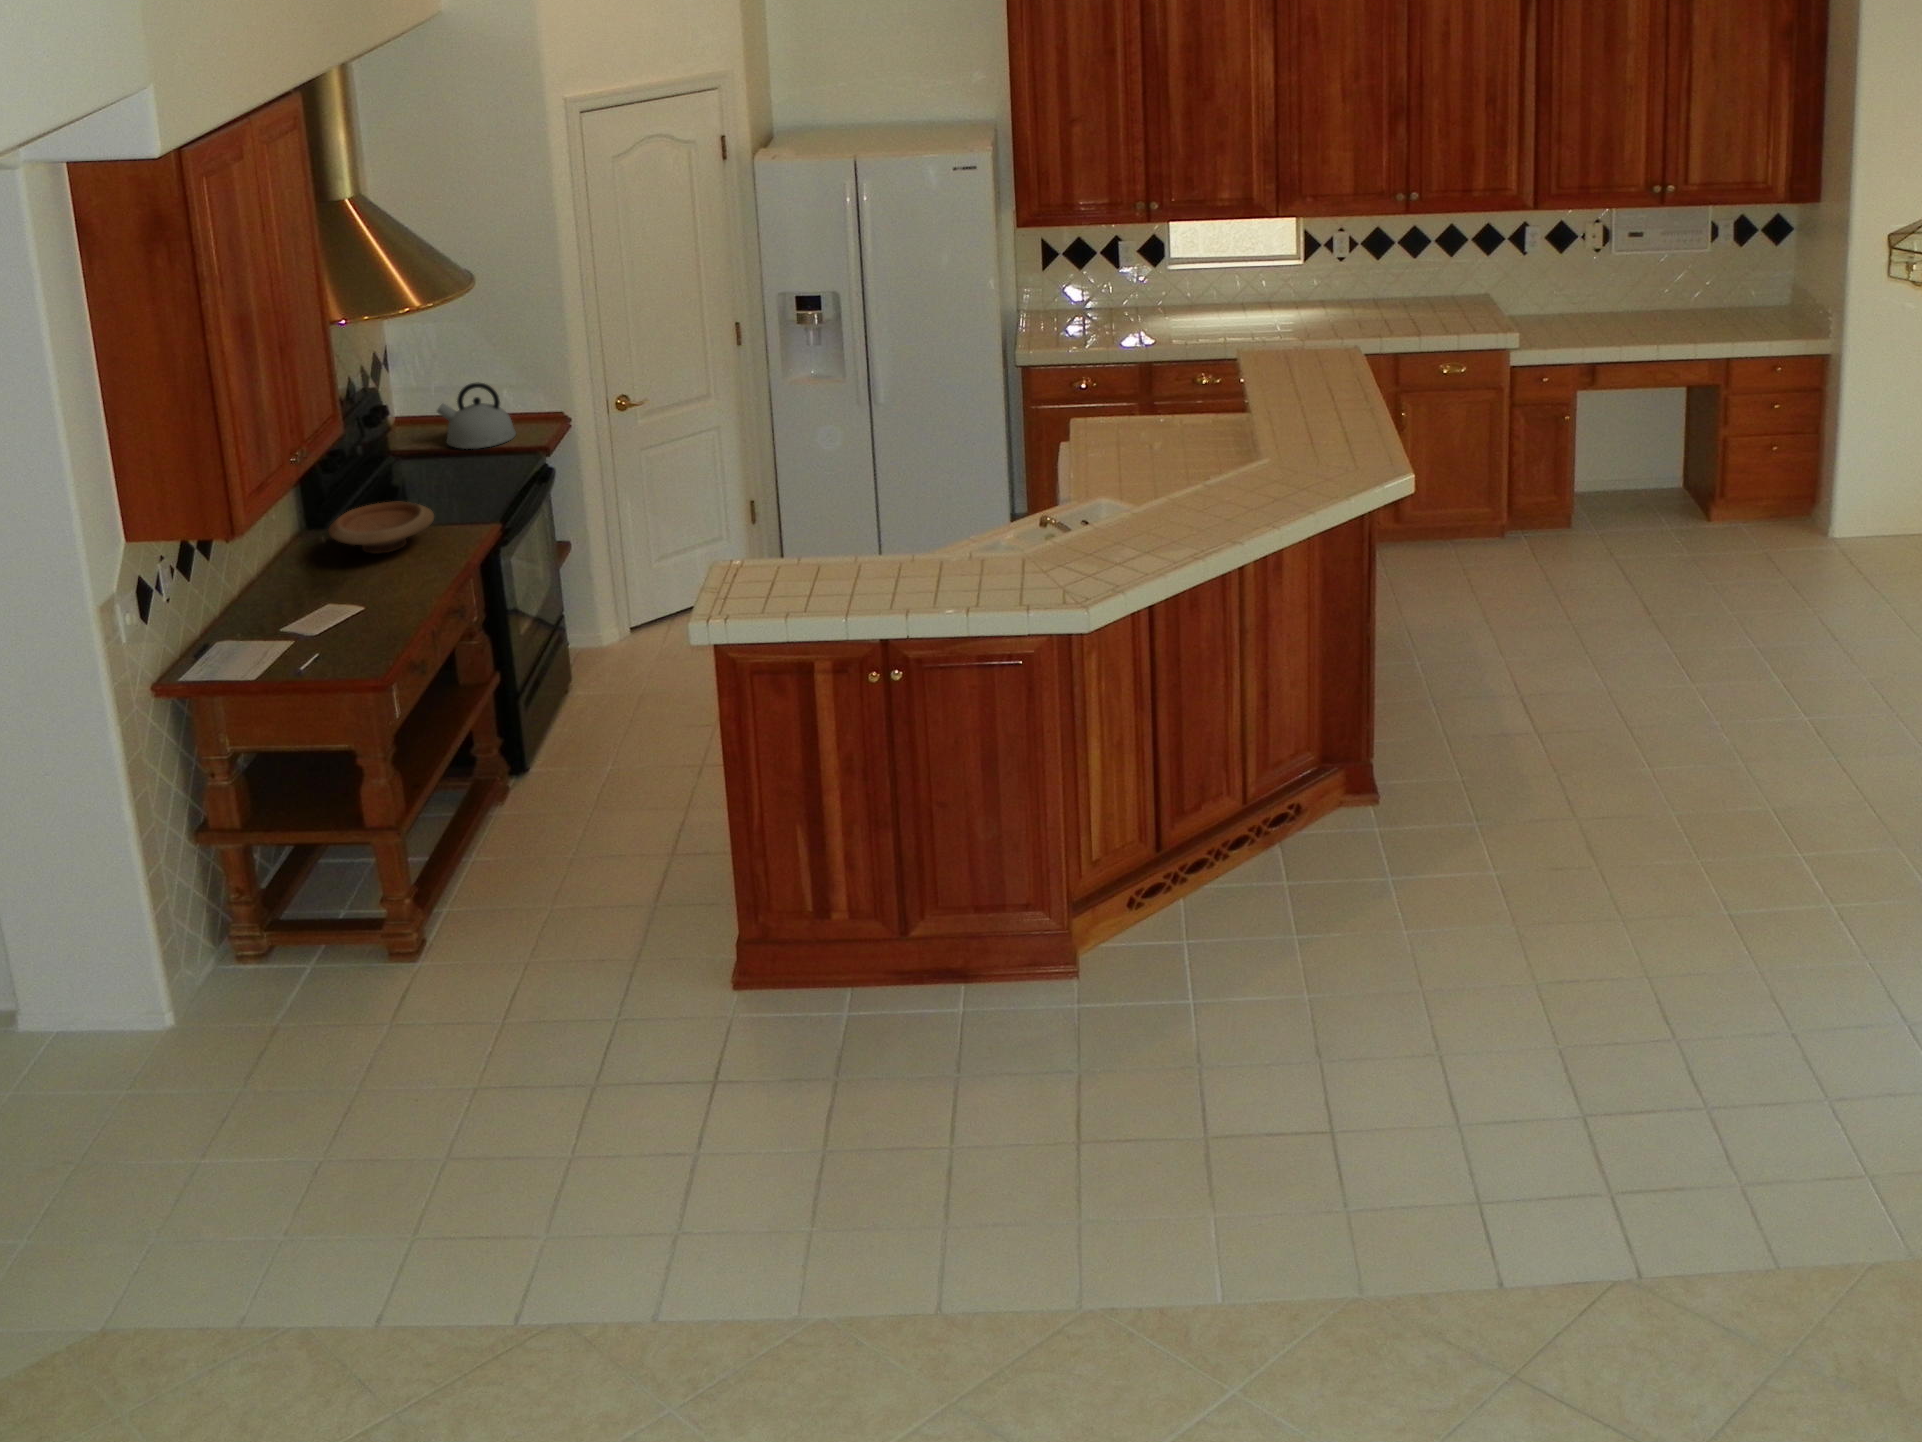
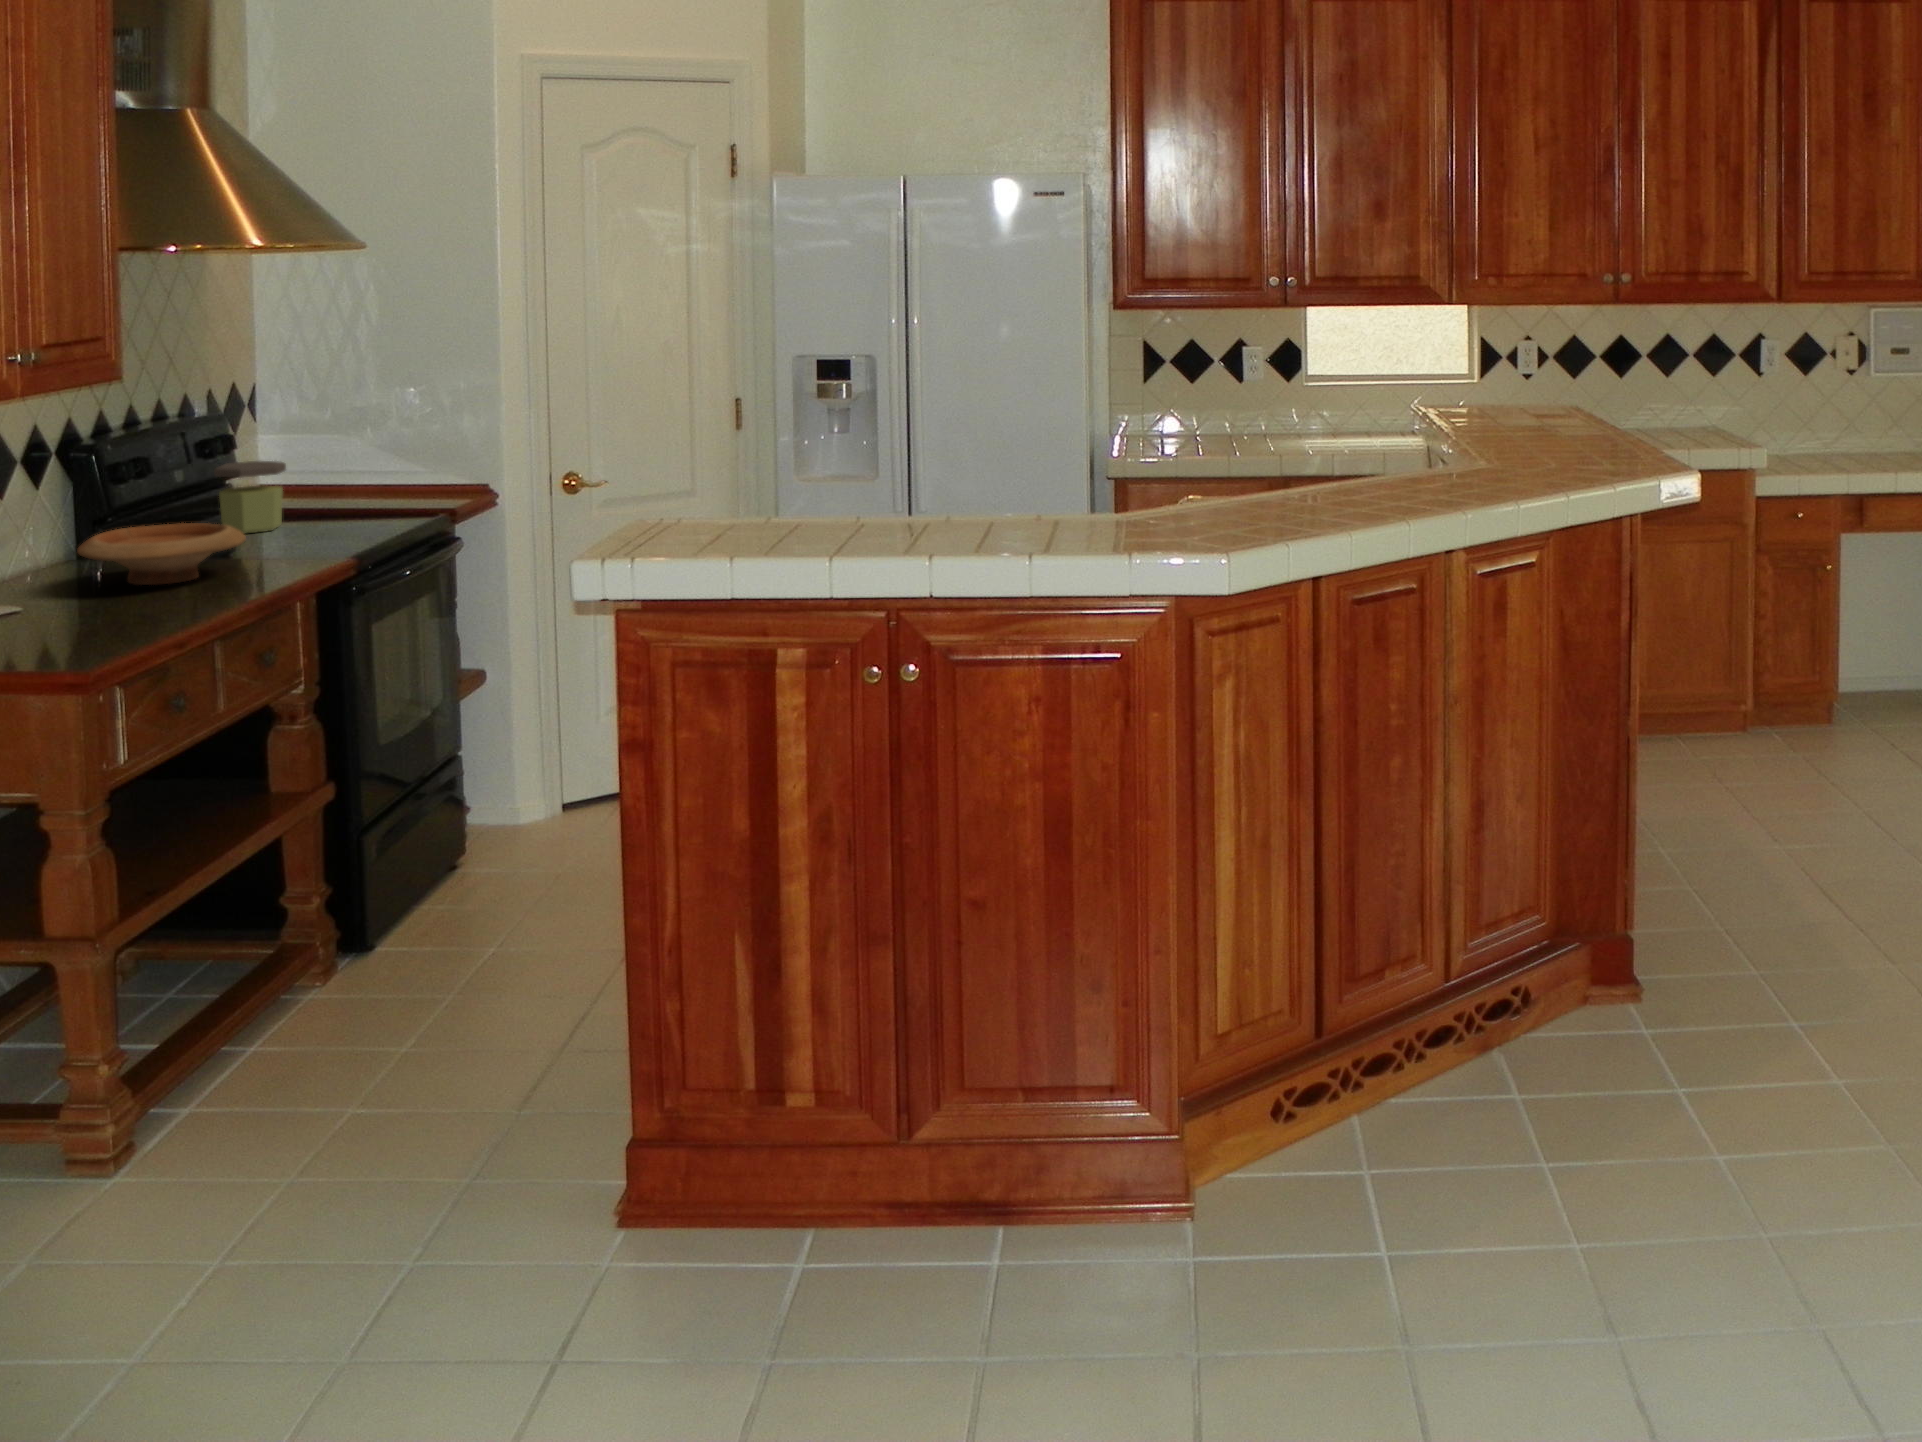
kettle: present [437,383,516,449] -> none [301,423,413,510]
jar: none [388,425,436,482] -> present [214,461,286,534]

